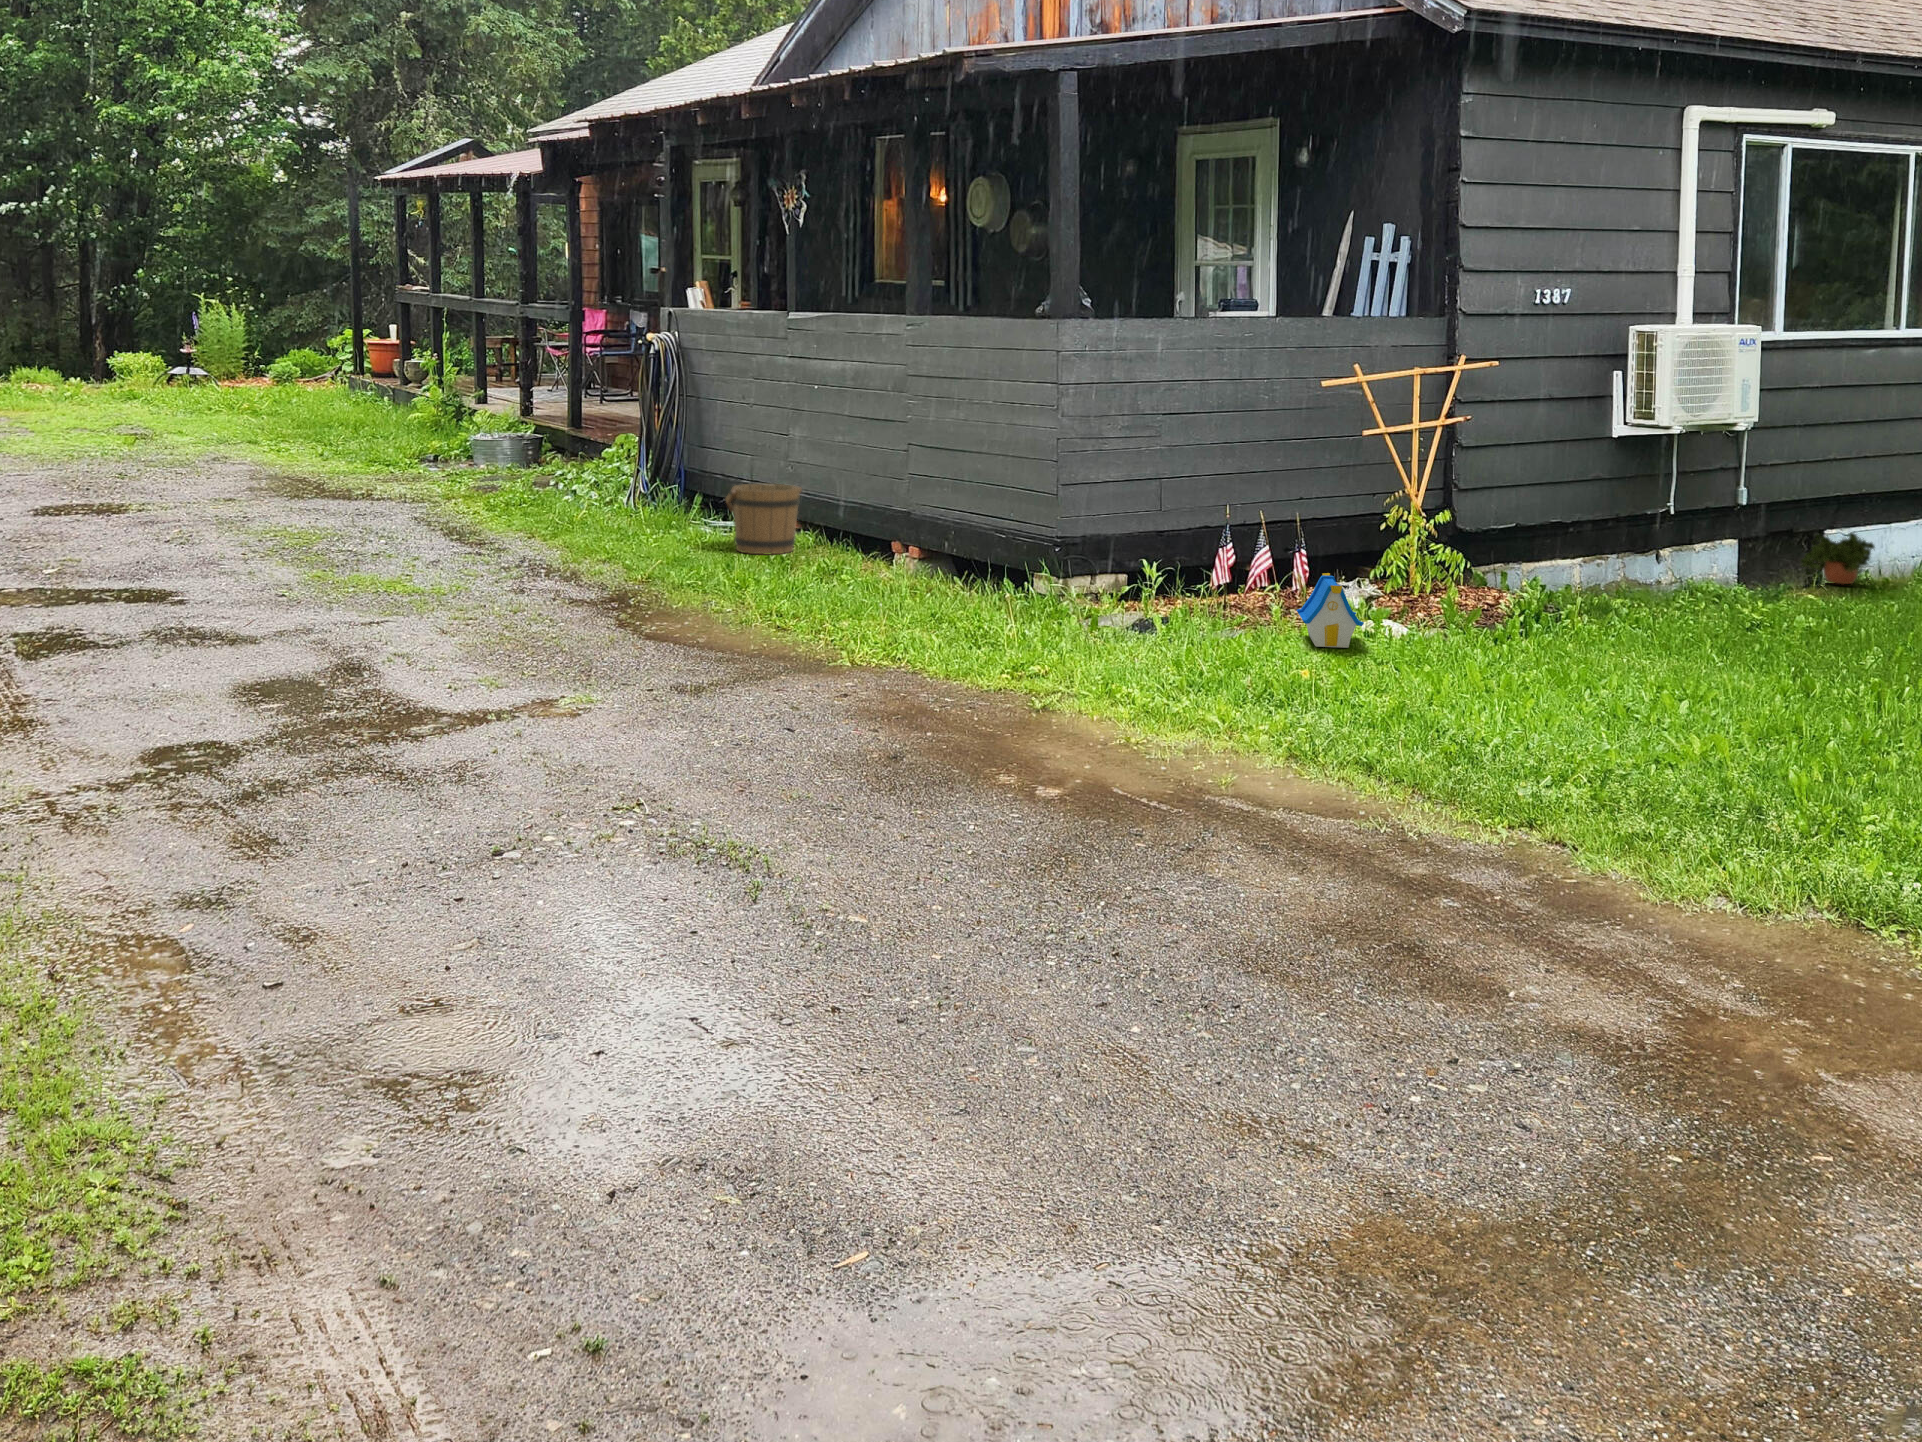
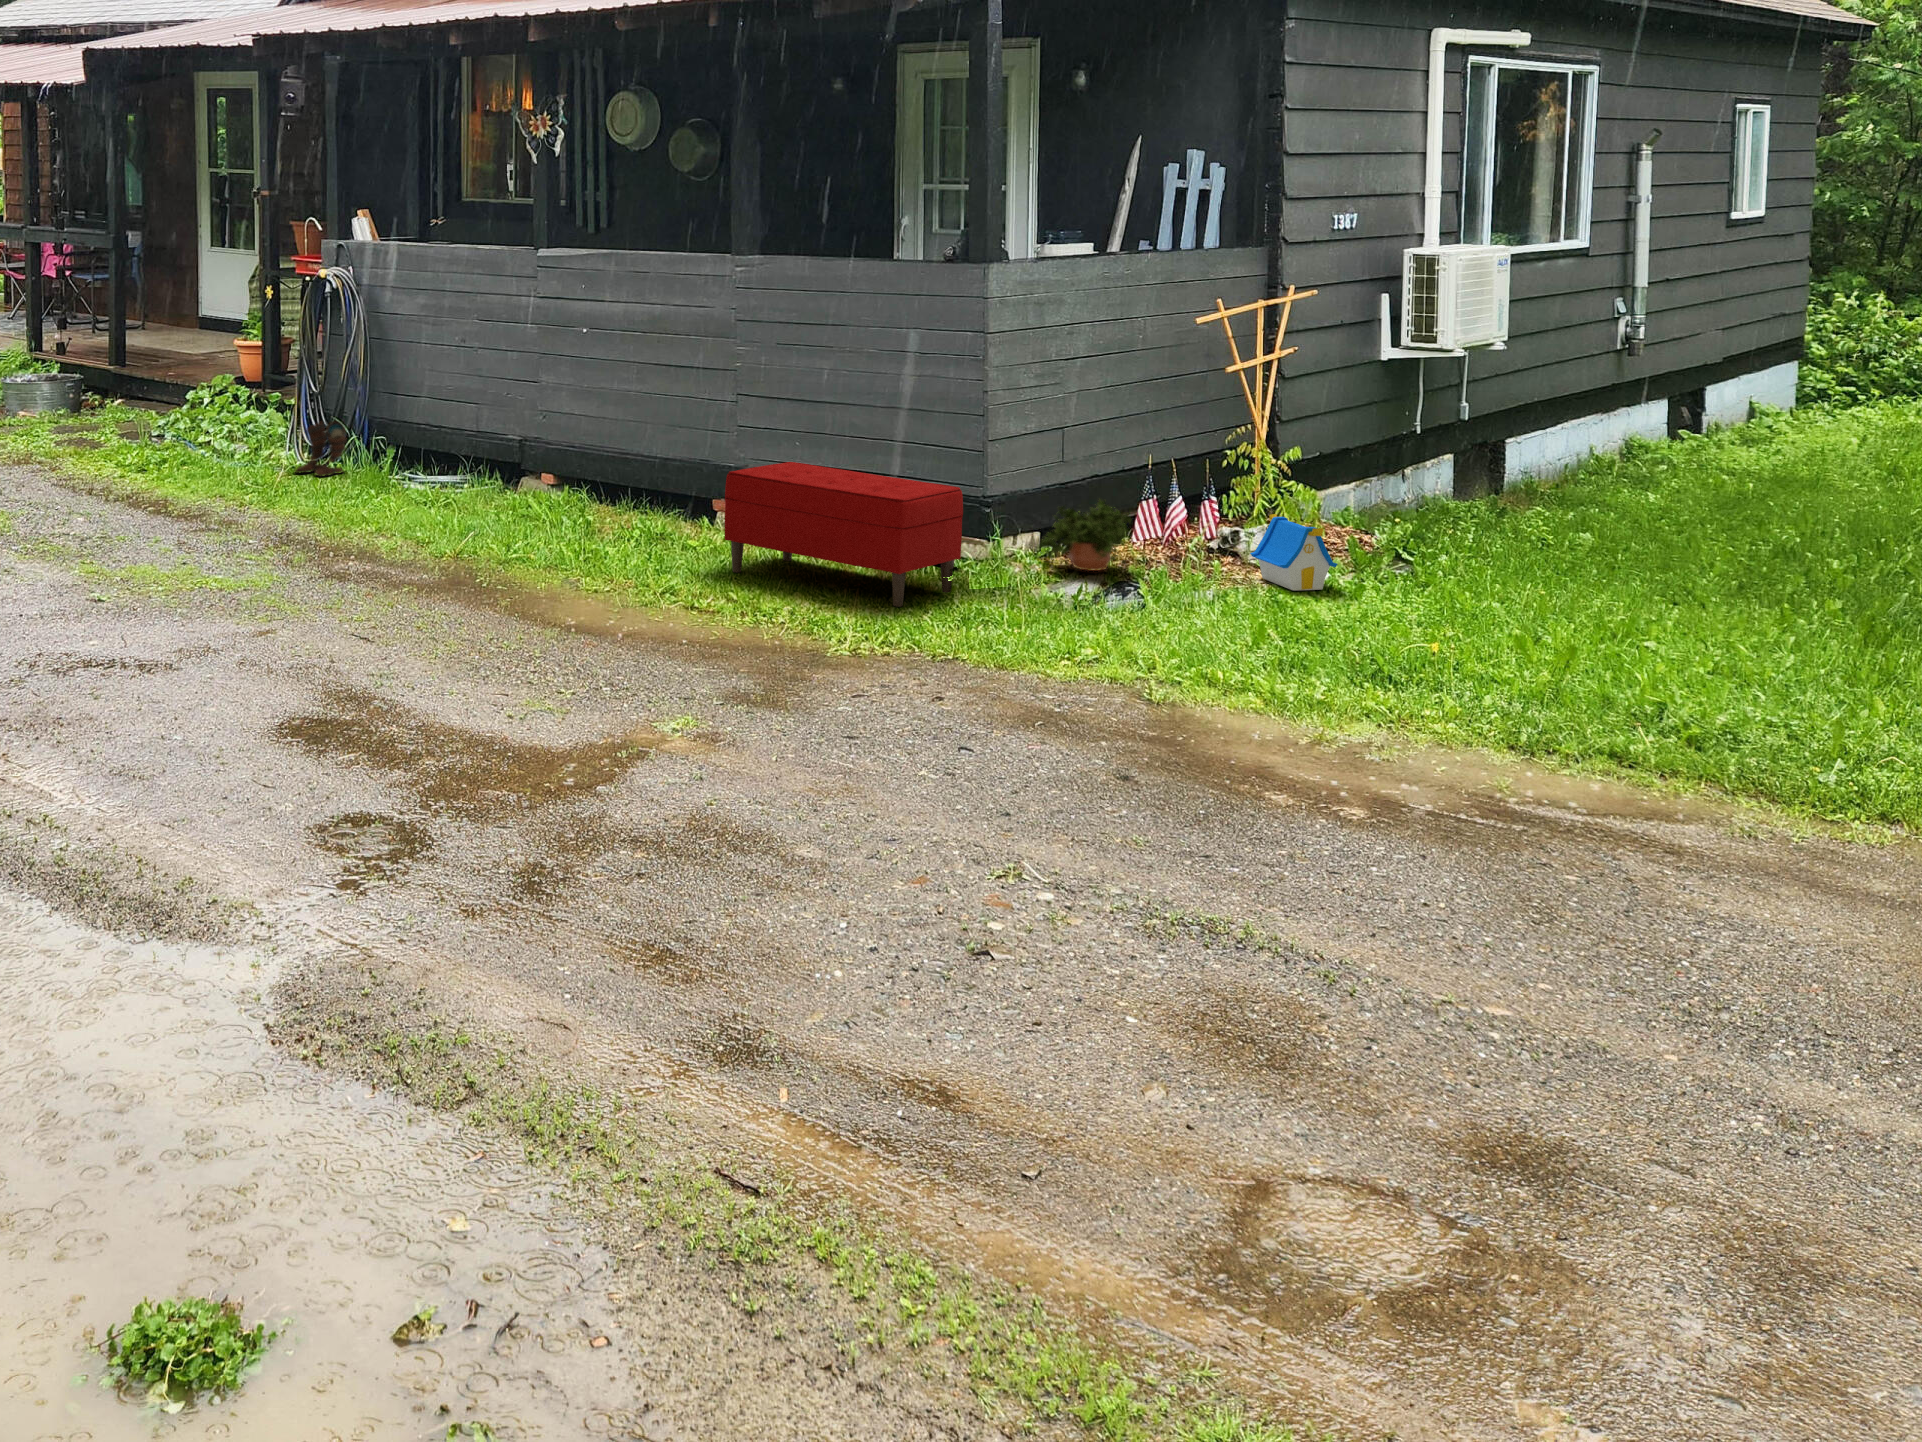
boots: none [623,465,671,514] -> present [294,421,347,476]
bucket: present [726,483,802,554] -> none [488,439,569,519]
bench: none [841,506,1029,638] -> present [725,462,963,607]
potted plant: present [1801,532,1875,585] -> present [1041,500,1131,571]

